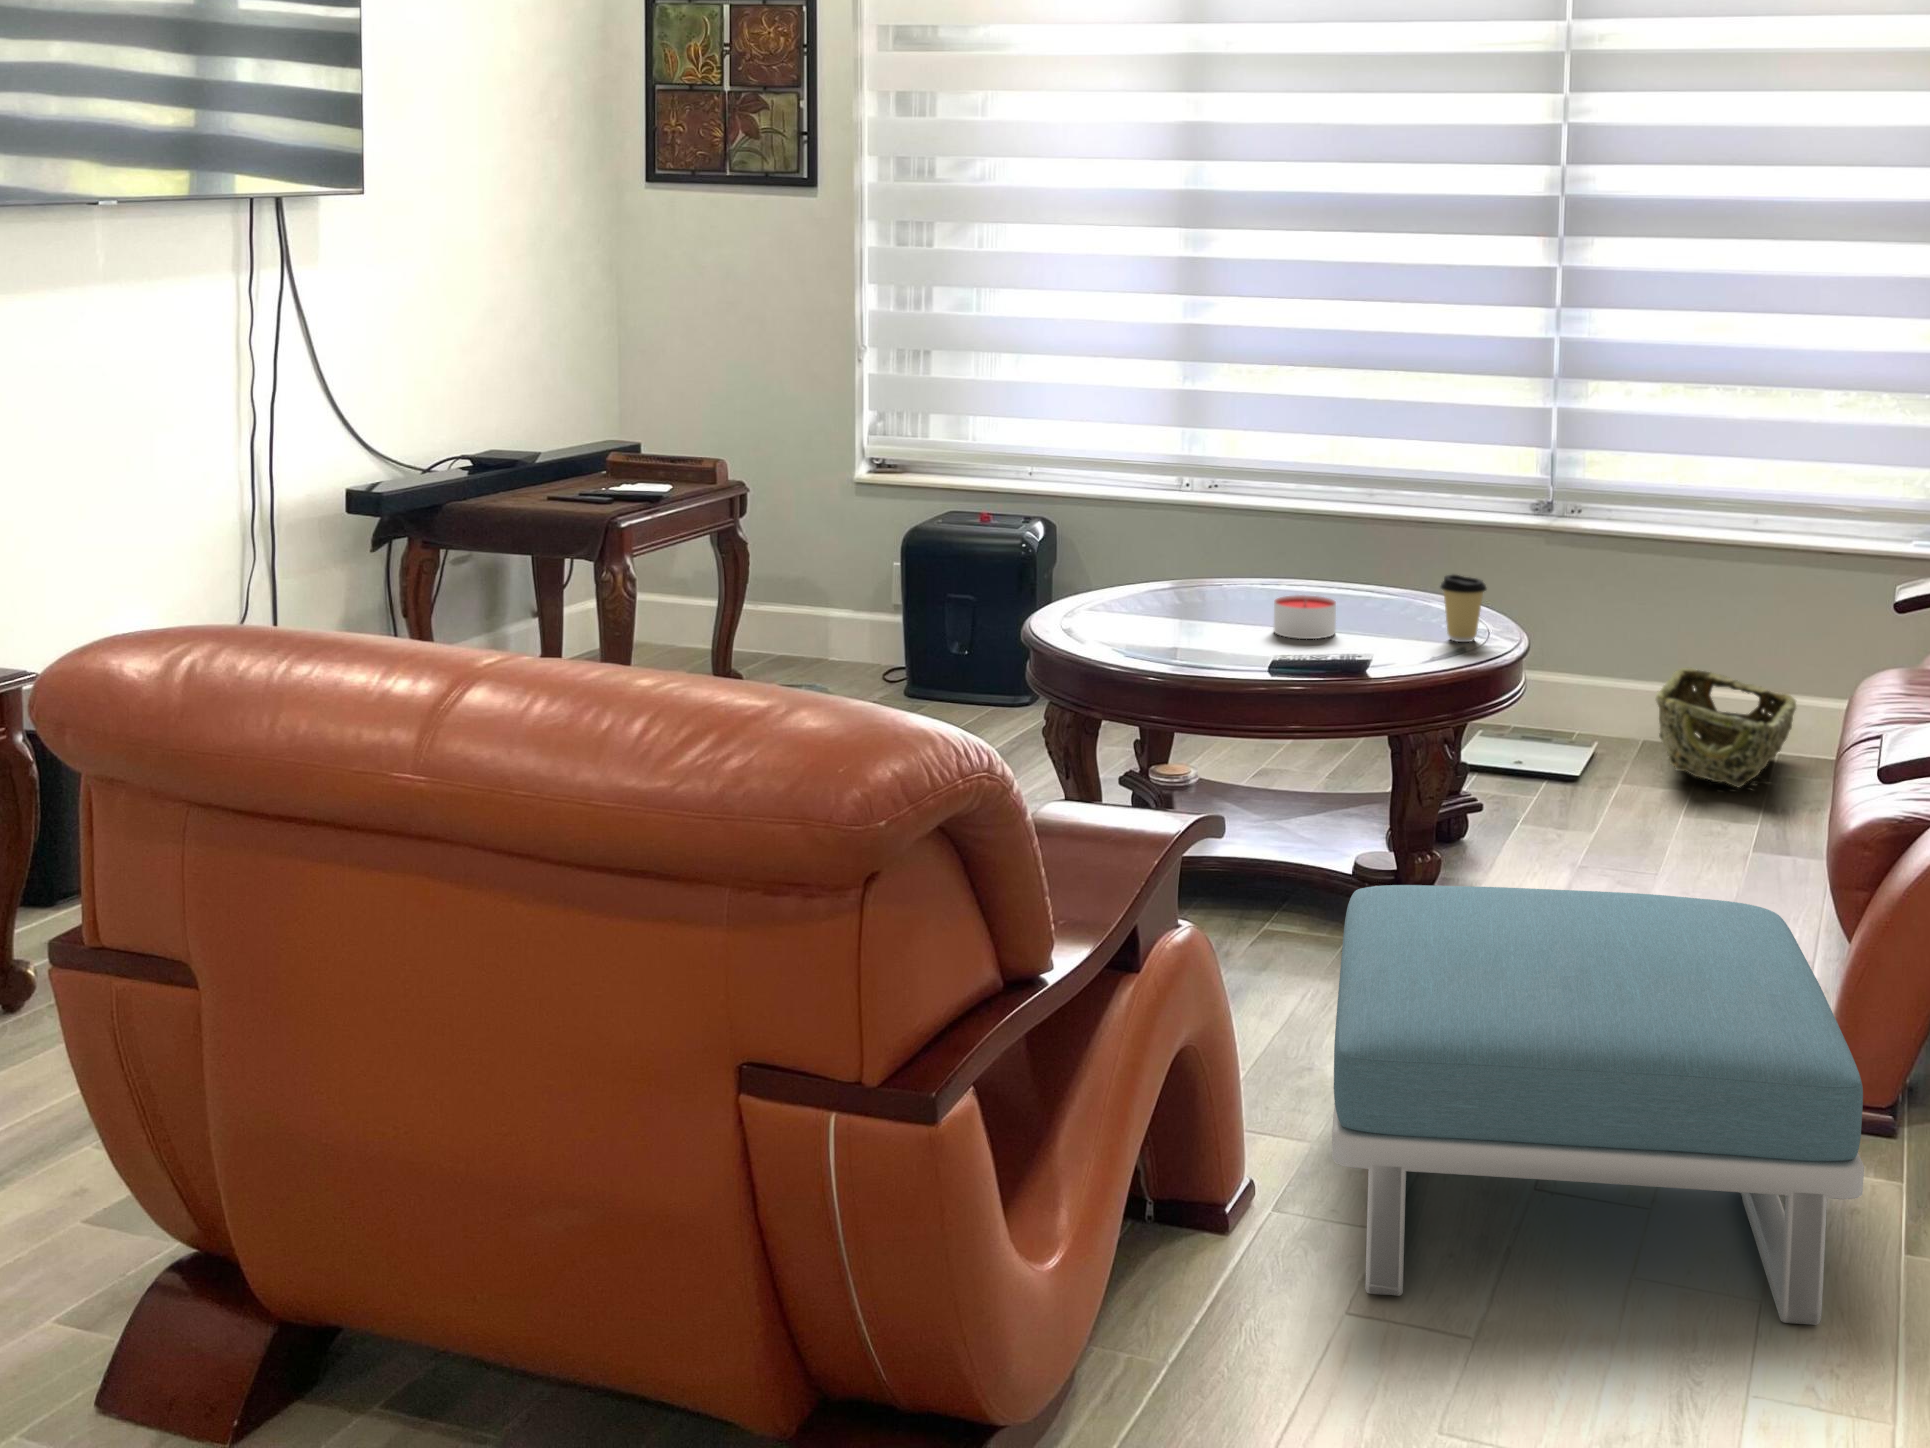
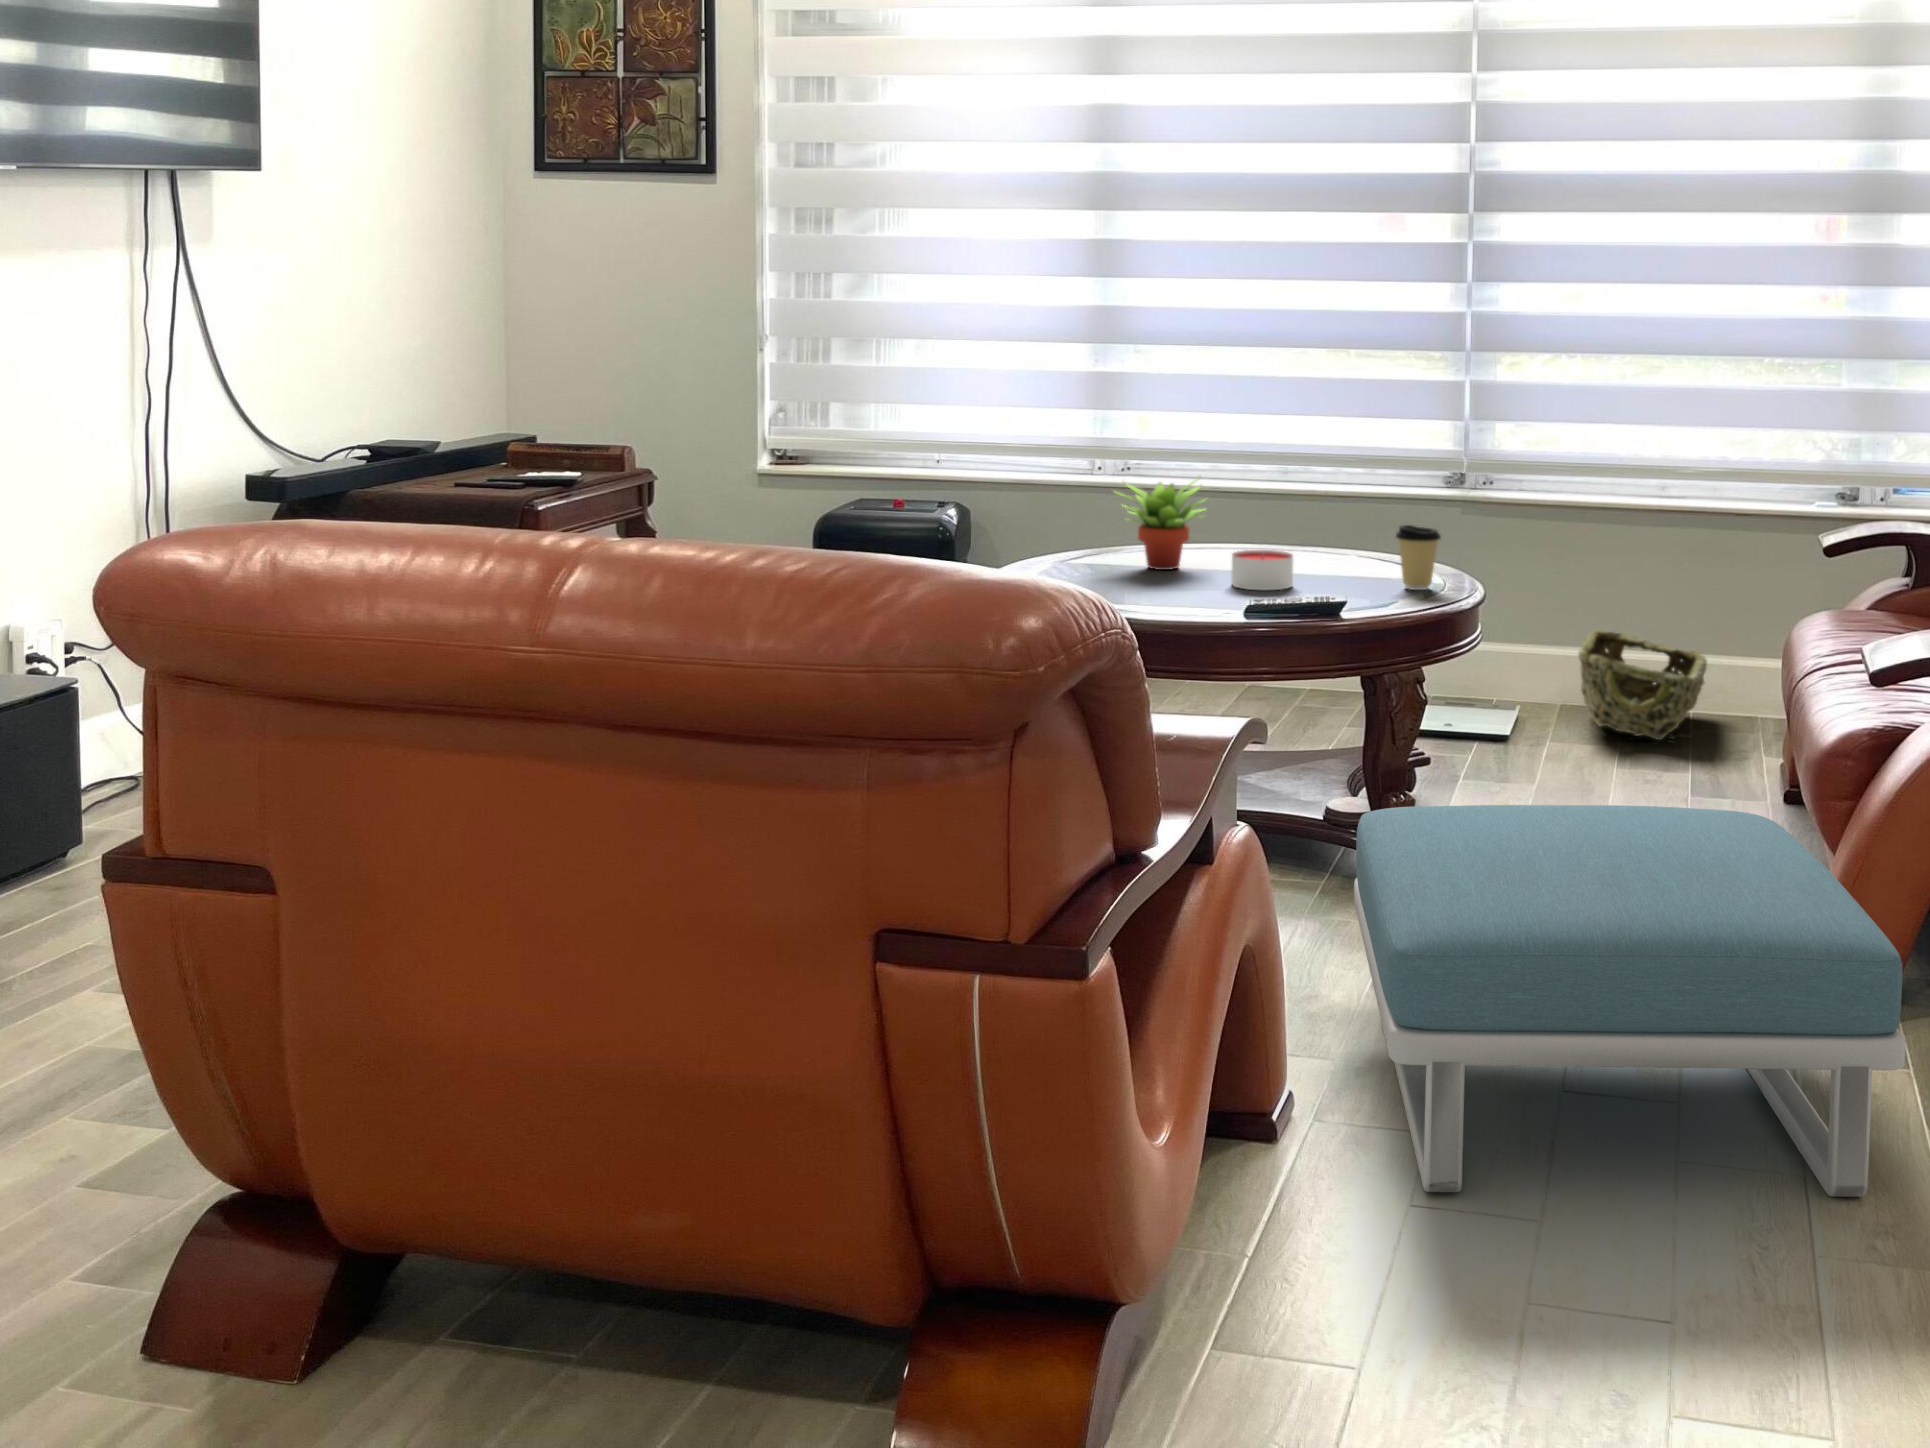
succulent plant: none [1158,516,1260,611] -> present [1118,479,1206,570]

